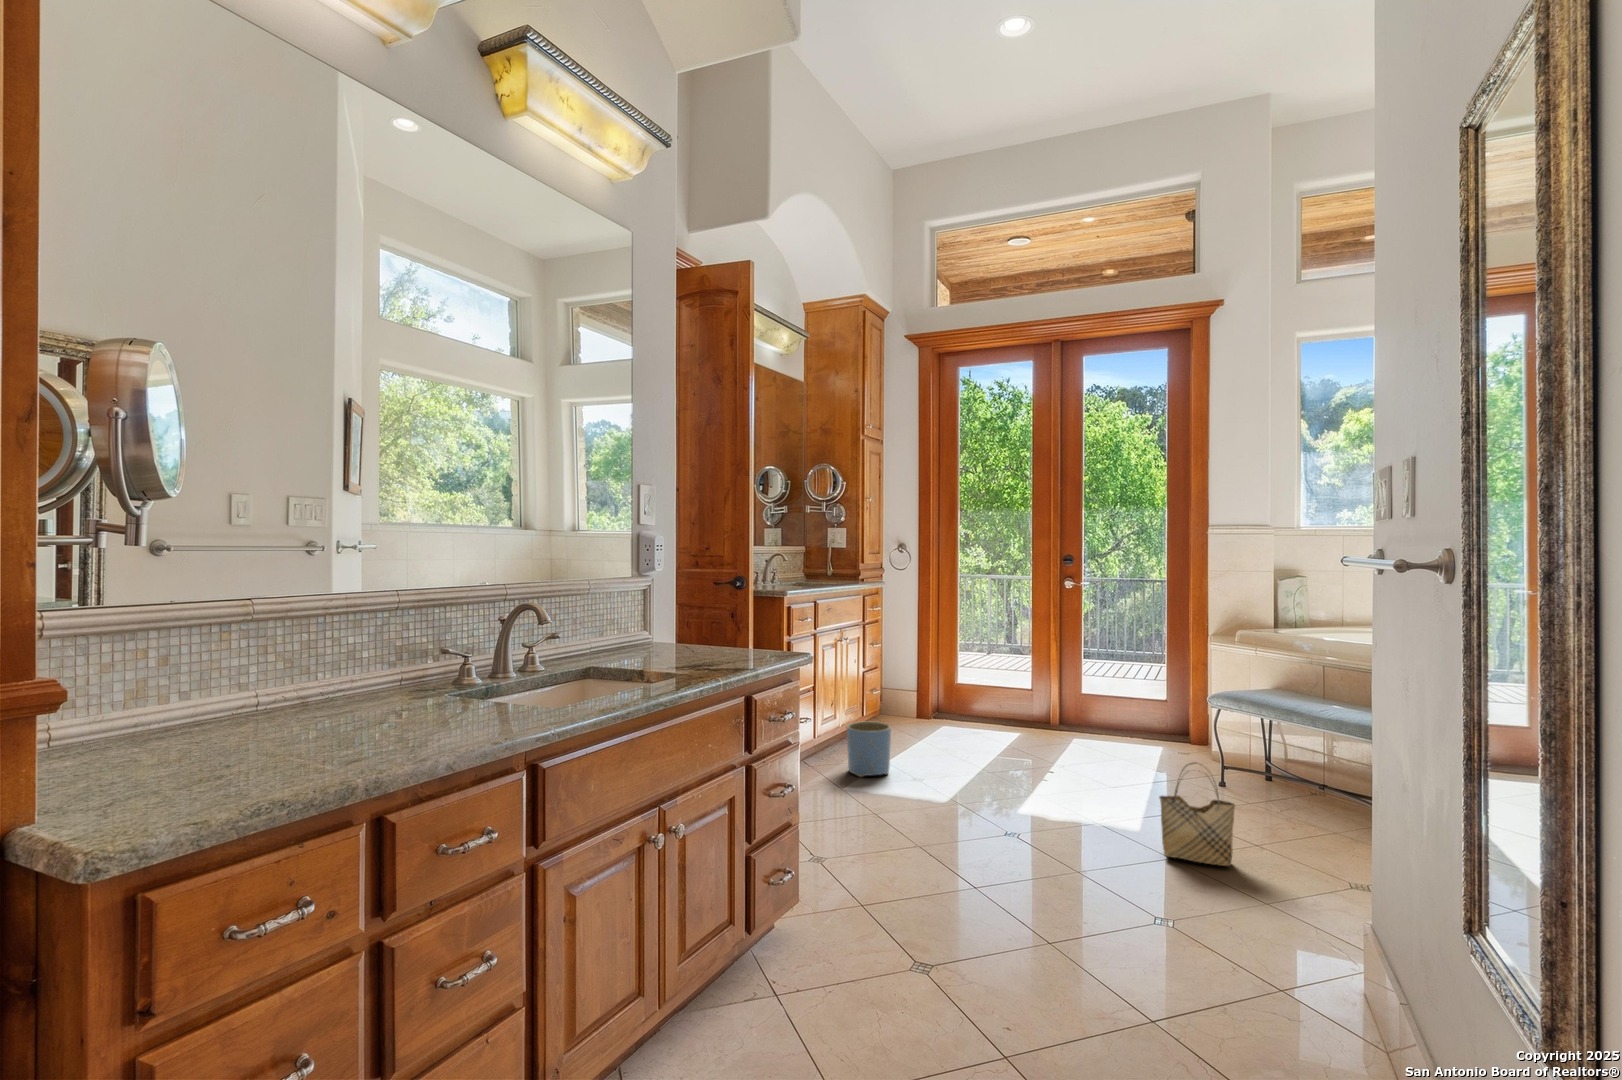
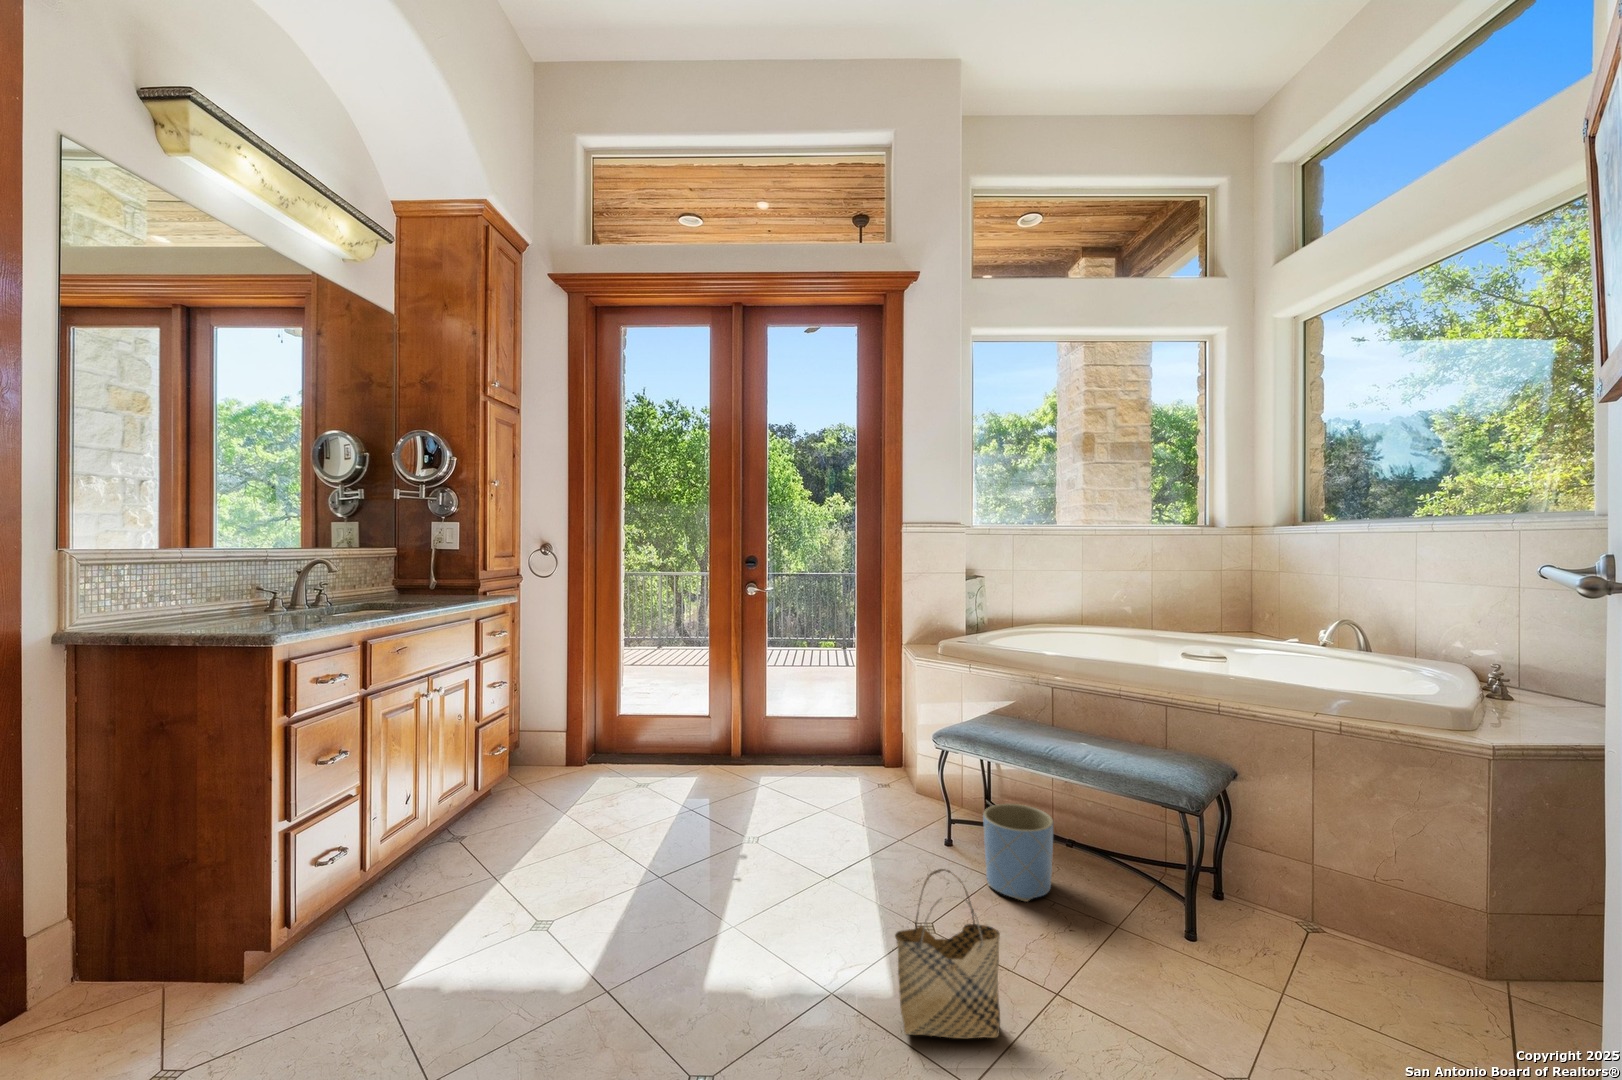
planter: present [846,721,891,777] -> present [983,804,1053,902]

